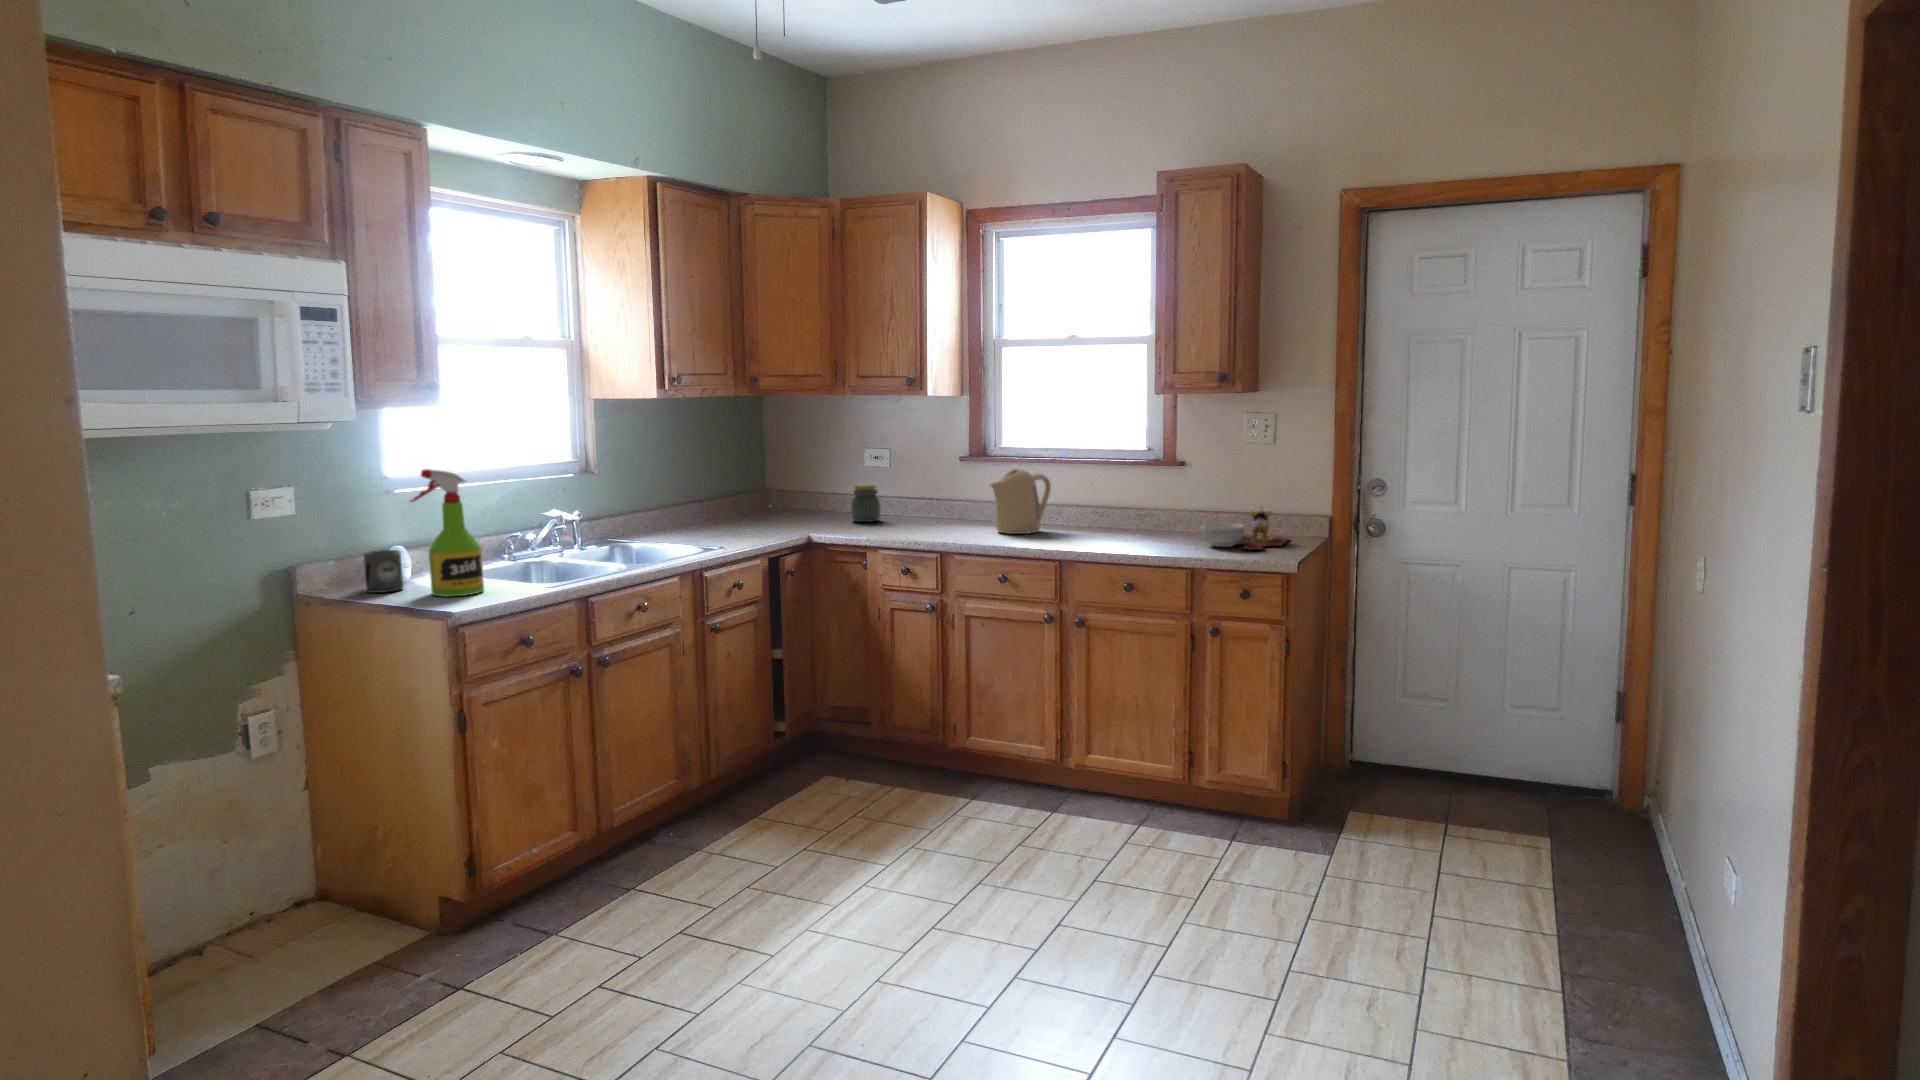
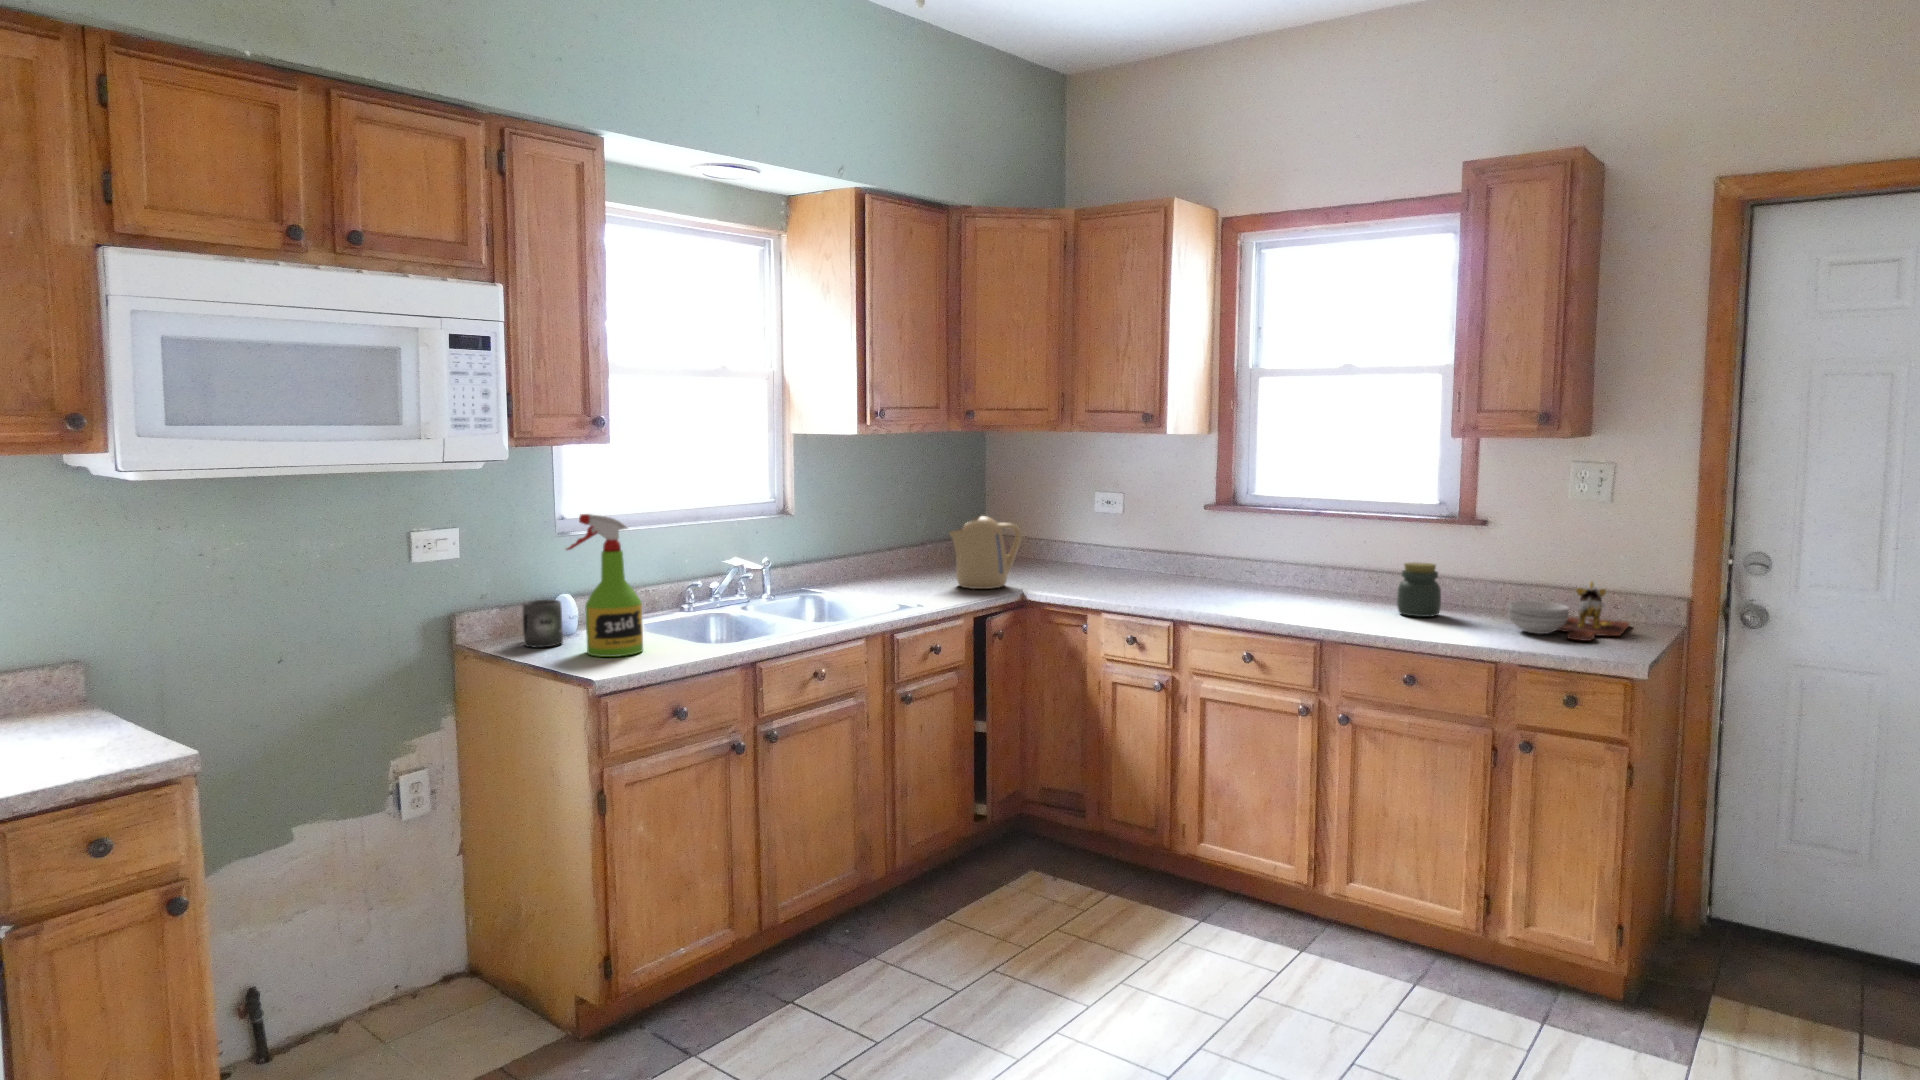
kettle: present [991,469,1051,534] -> present [950,516,1021,589]
jar: present [851,484,880,522] -> present [1397,562,1441,617]

